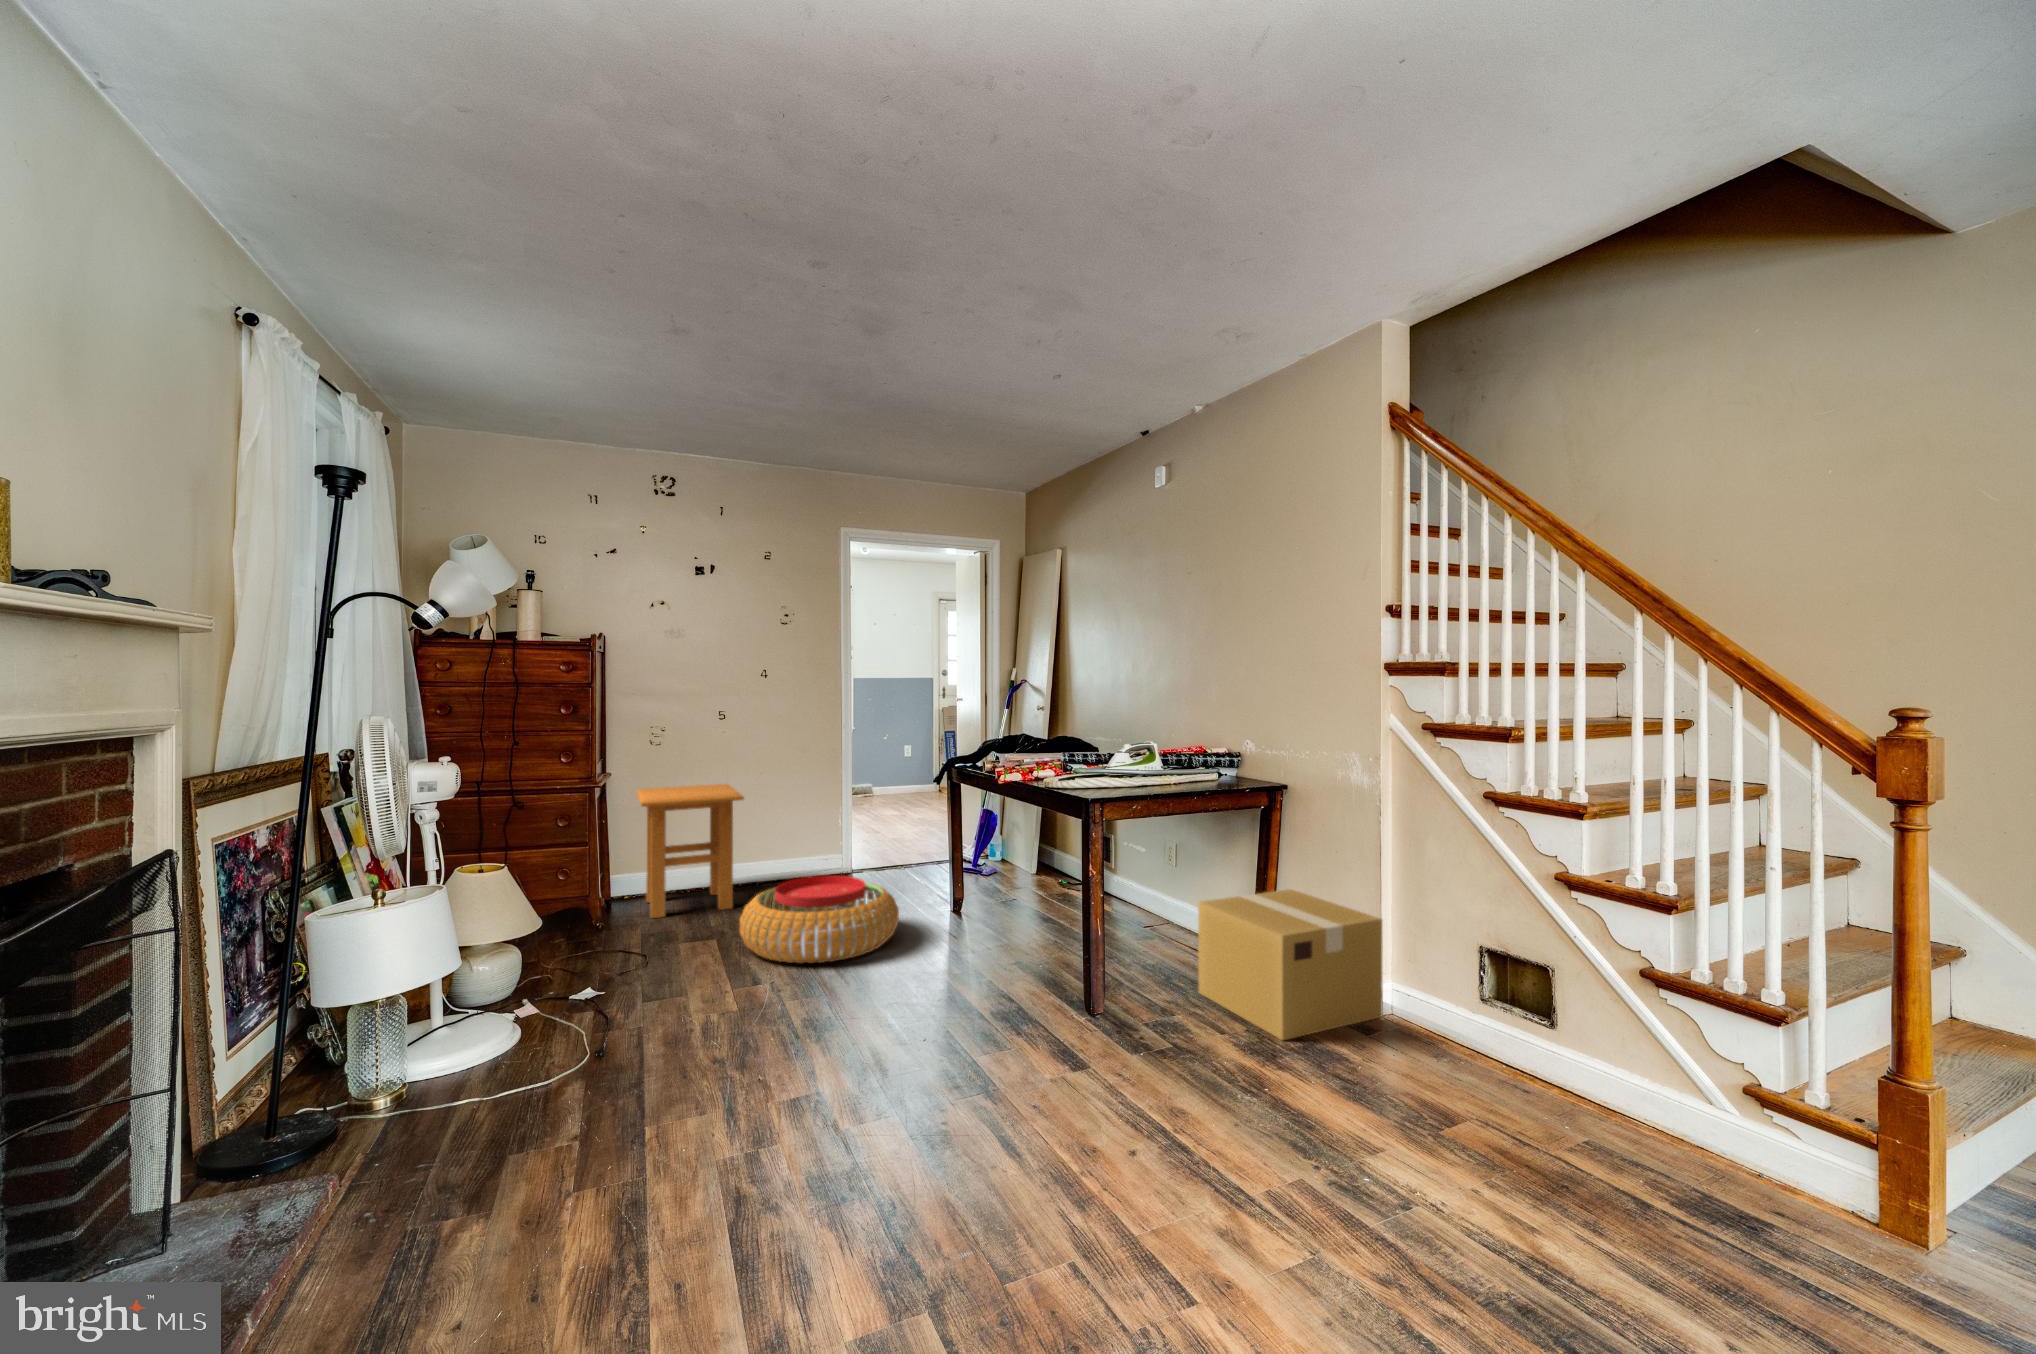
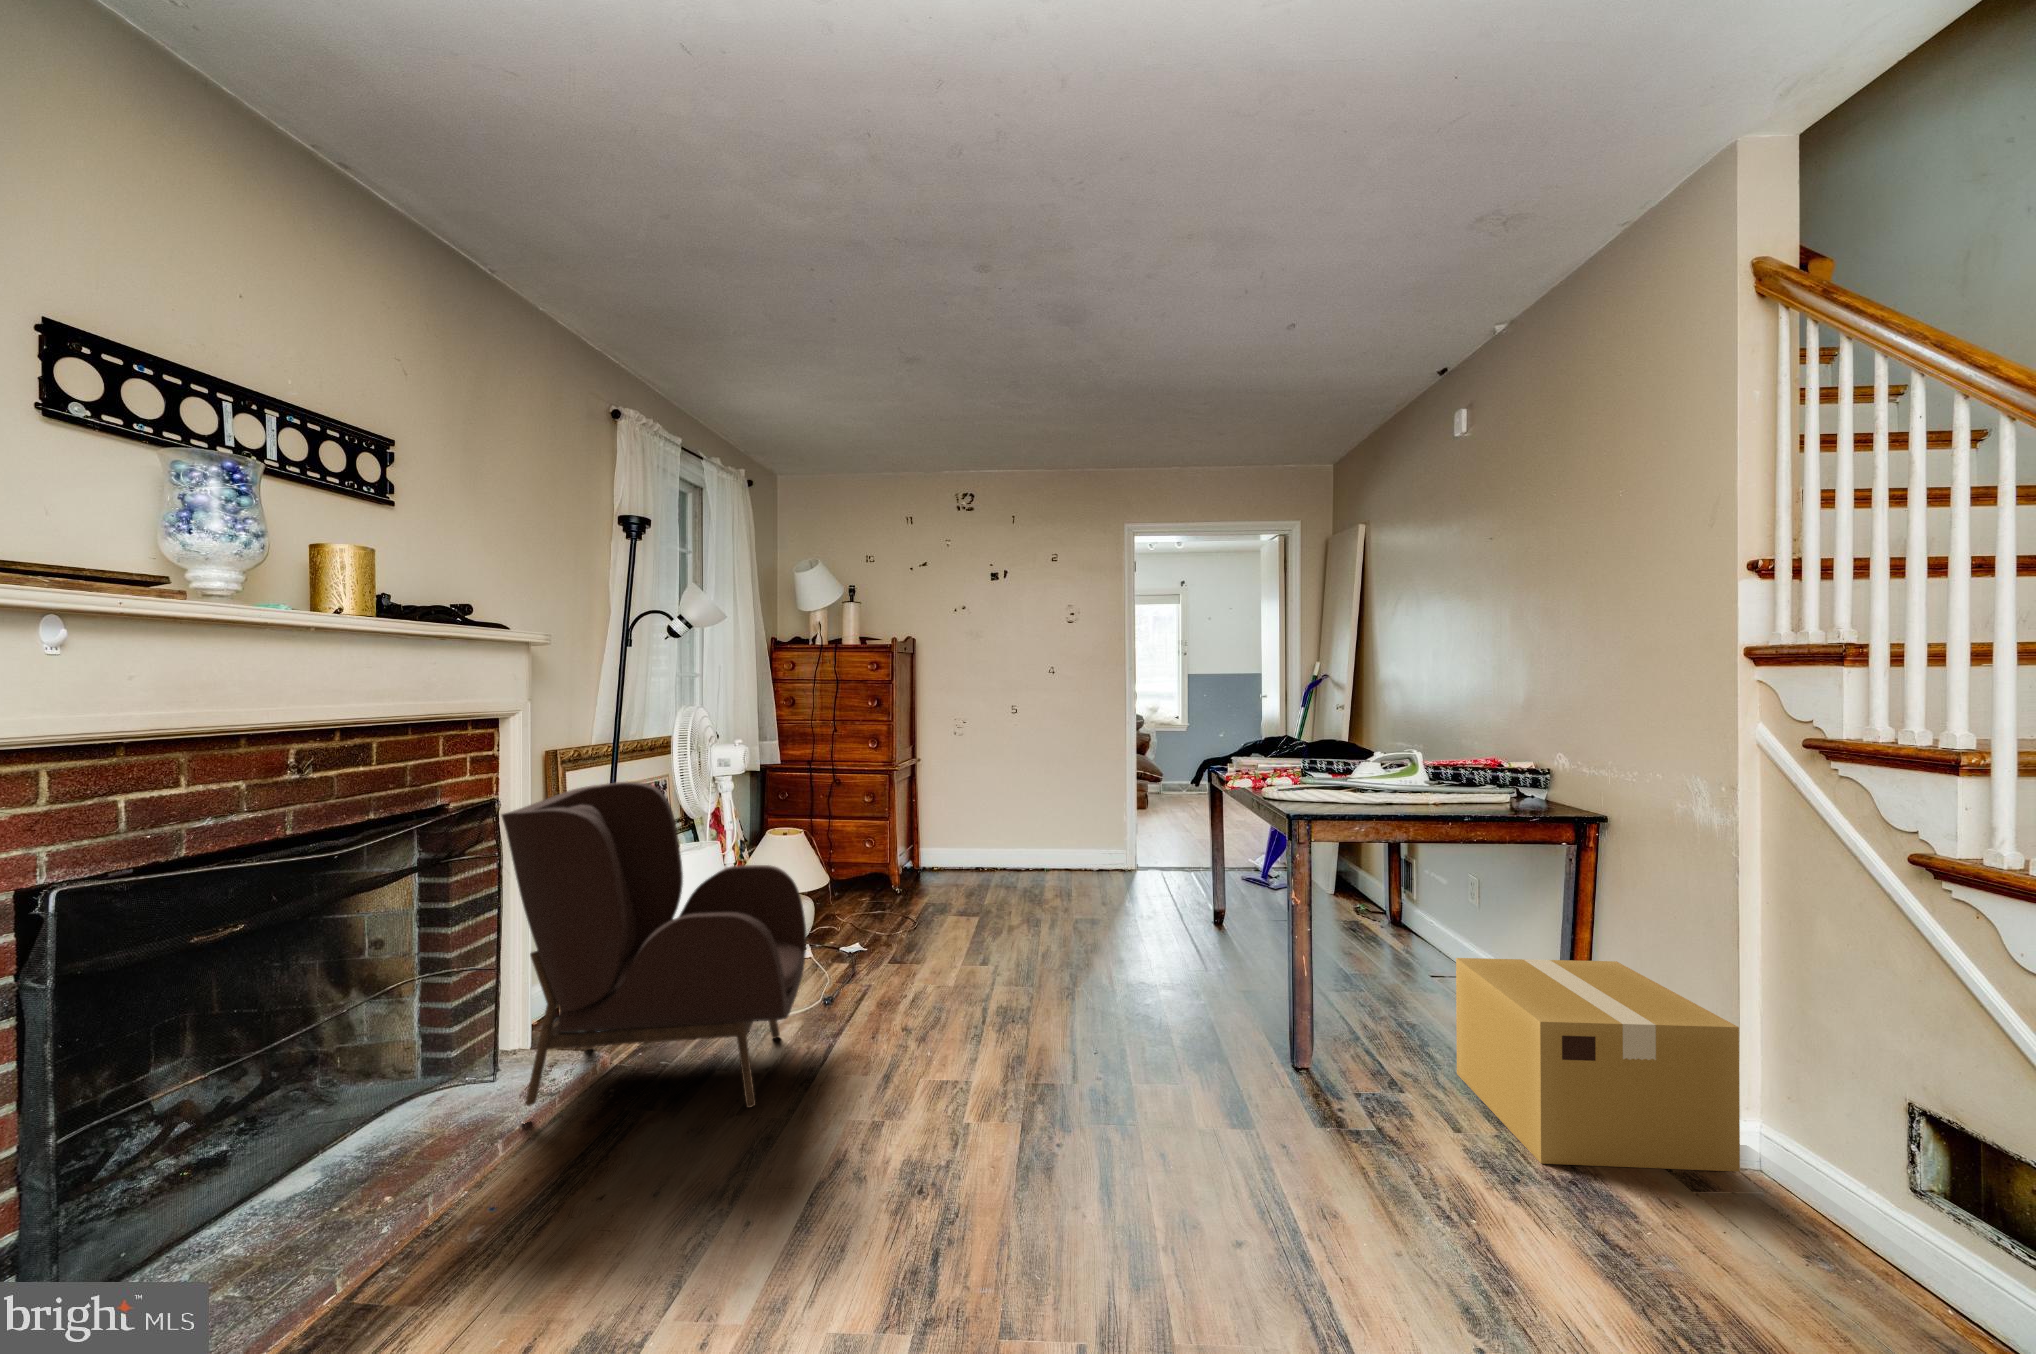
side table: present [636,784,744,918] -> none [933,775,1023,893]
armchair: none [201,814,634,1287] -> present [502,782,806,1108]
pouf: present [740,875,899,963] -> none [991,871,1145,958]

